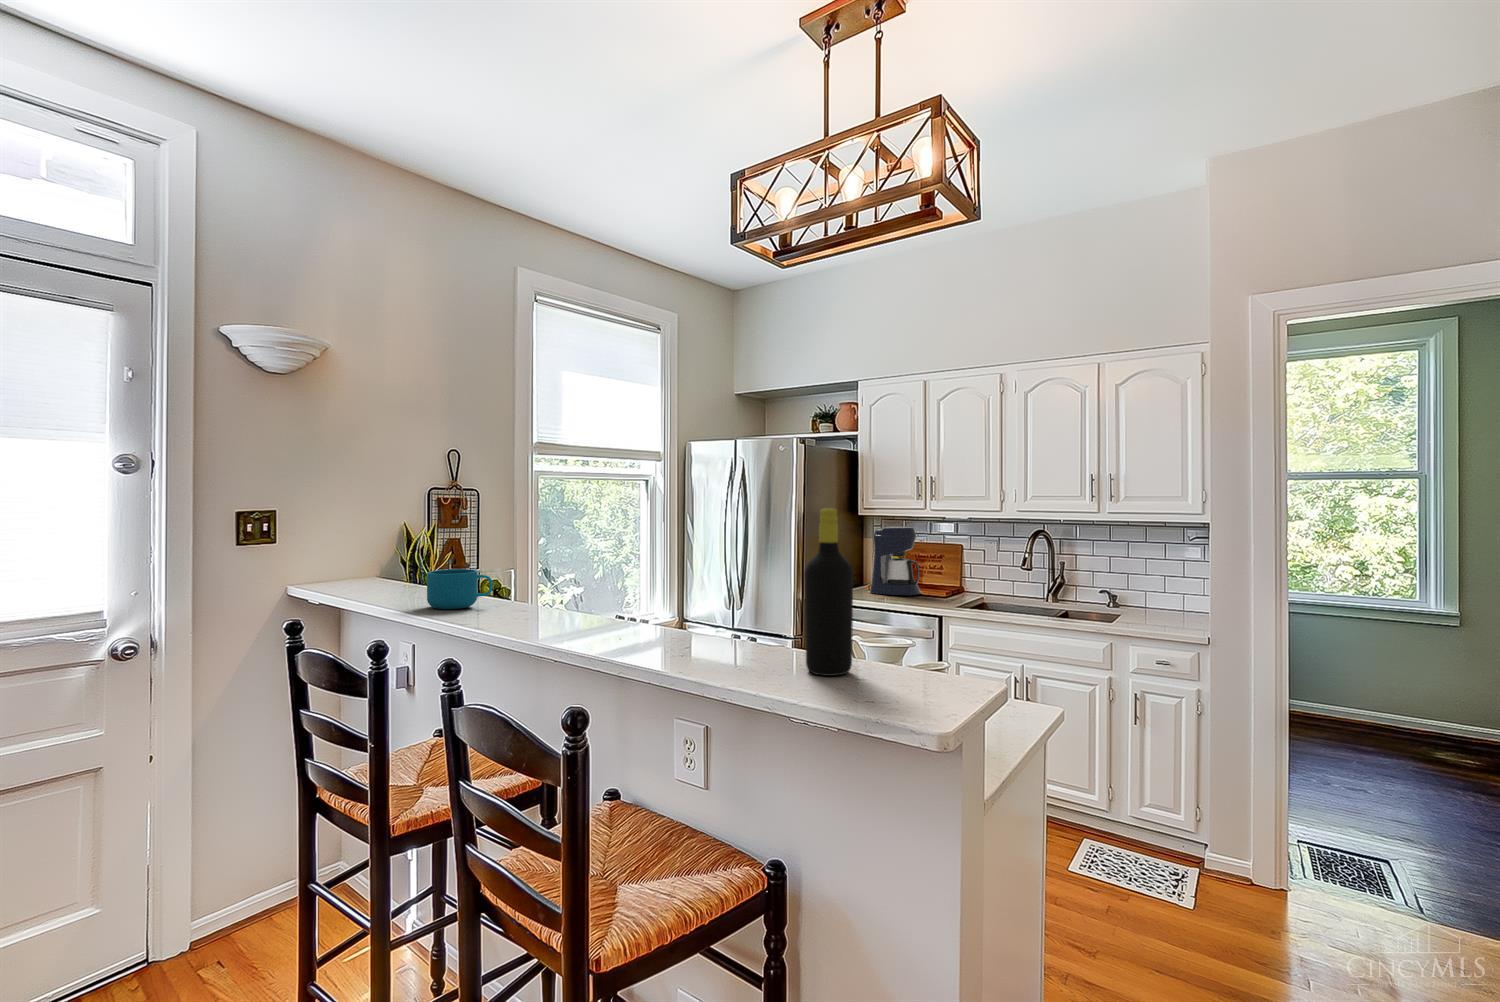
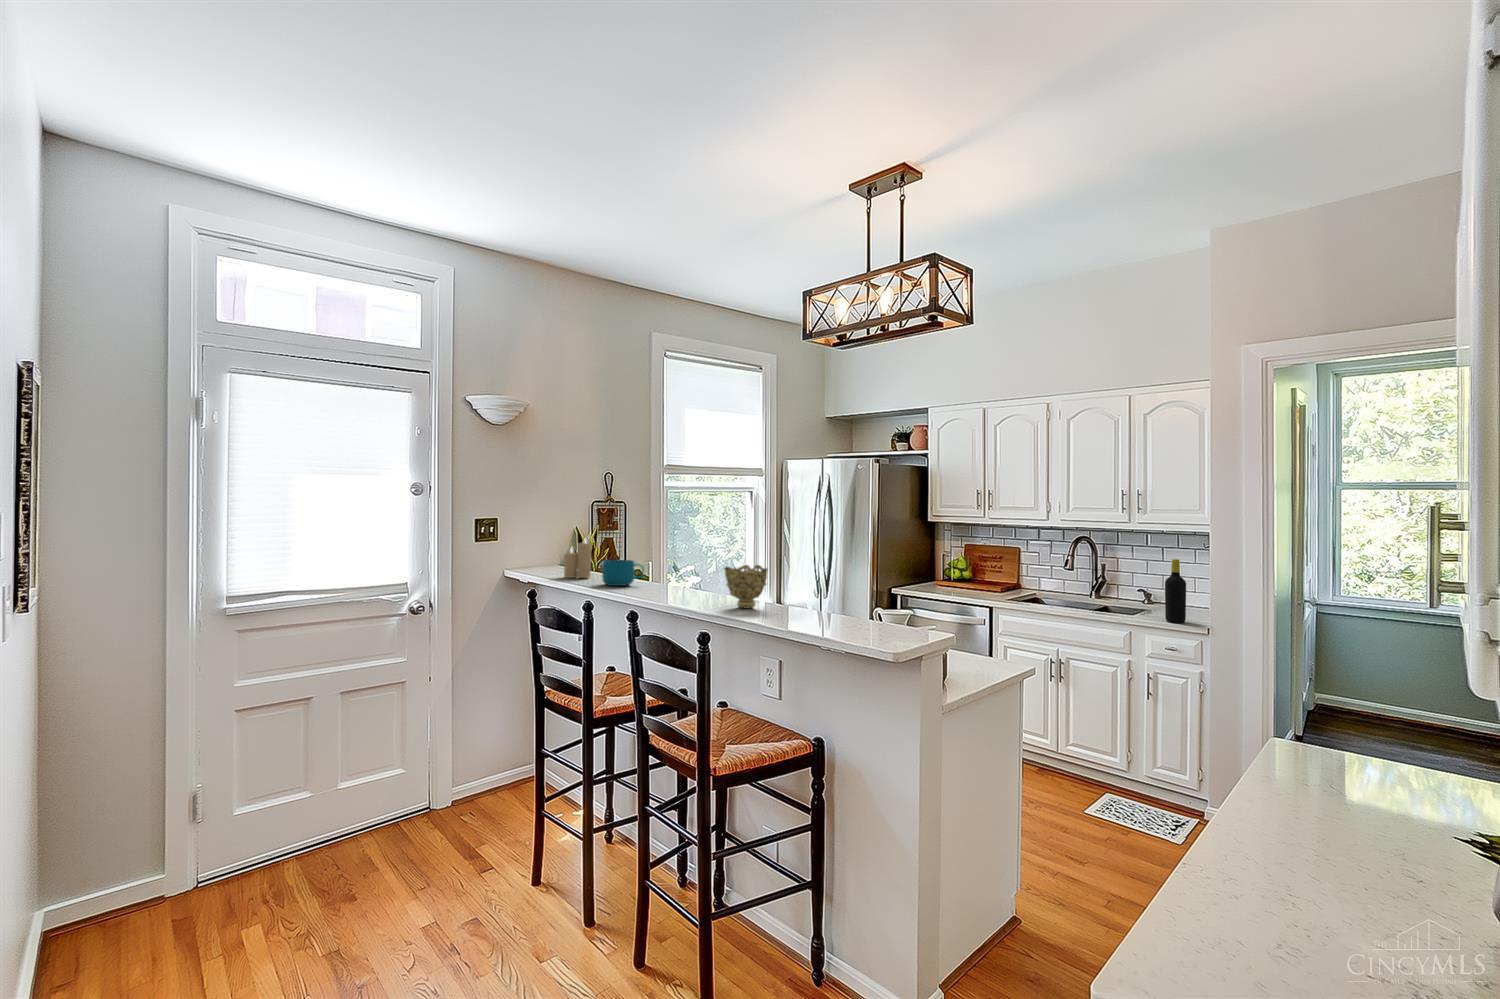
bottle: present [804,509,853,676] -> present [1165,559,1186,623]
coffee maker: present [870,527,921,596] -> none [937,532,981,590]
candle: none [372,538,416,597] -> present [564,539,592,578]
decorative bowl: none [616,575,685,645] -> present [725,565,768,608]

